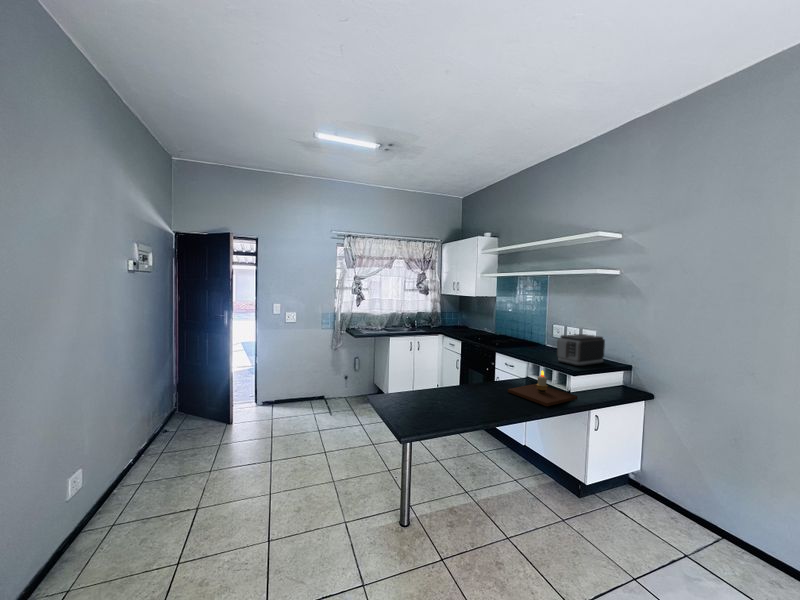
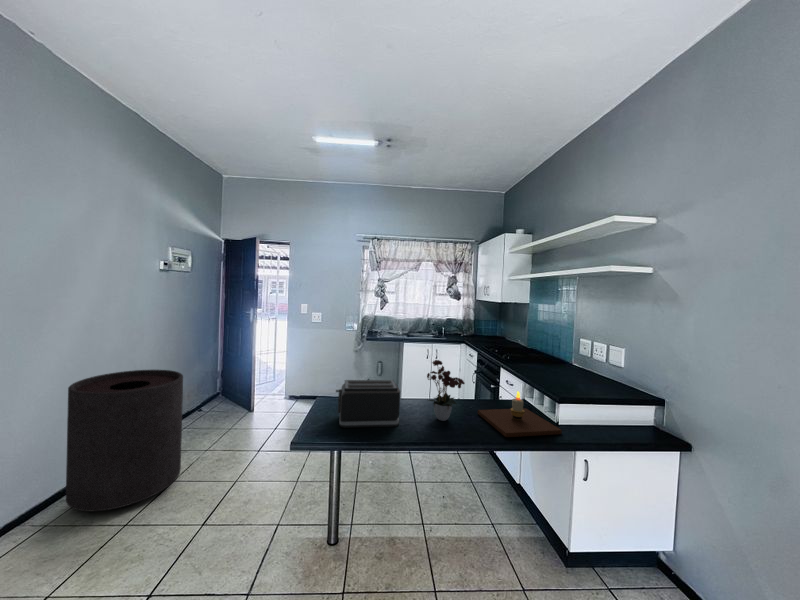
toaster: present [557,334,605,366] -> present [336,380,400,428]
flower arrangement: none [474,348,508,401] -> present [427,360,465,421]
trash can: none [77,387,206,559] -> present [66,370,183,511]

